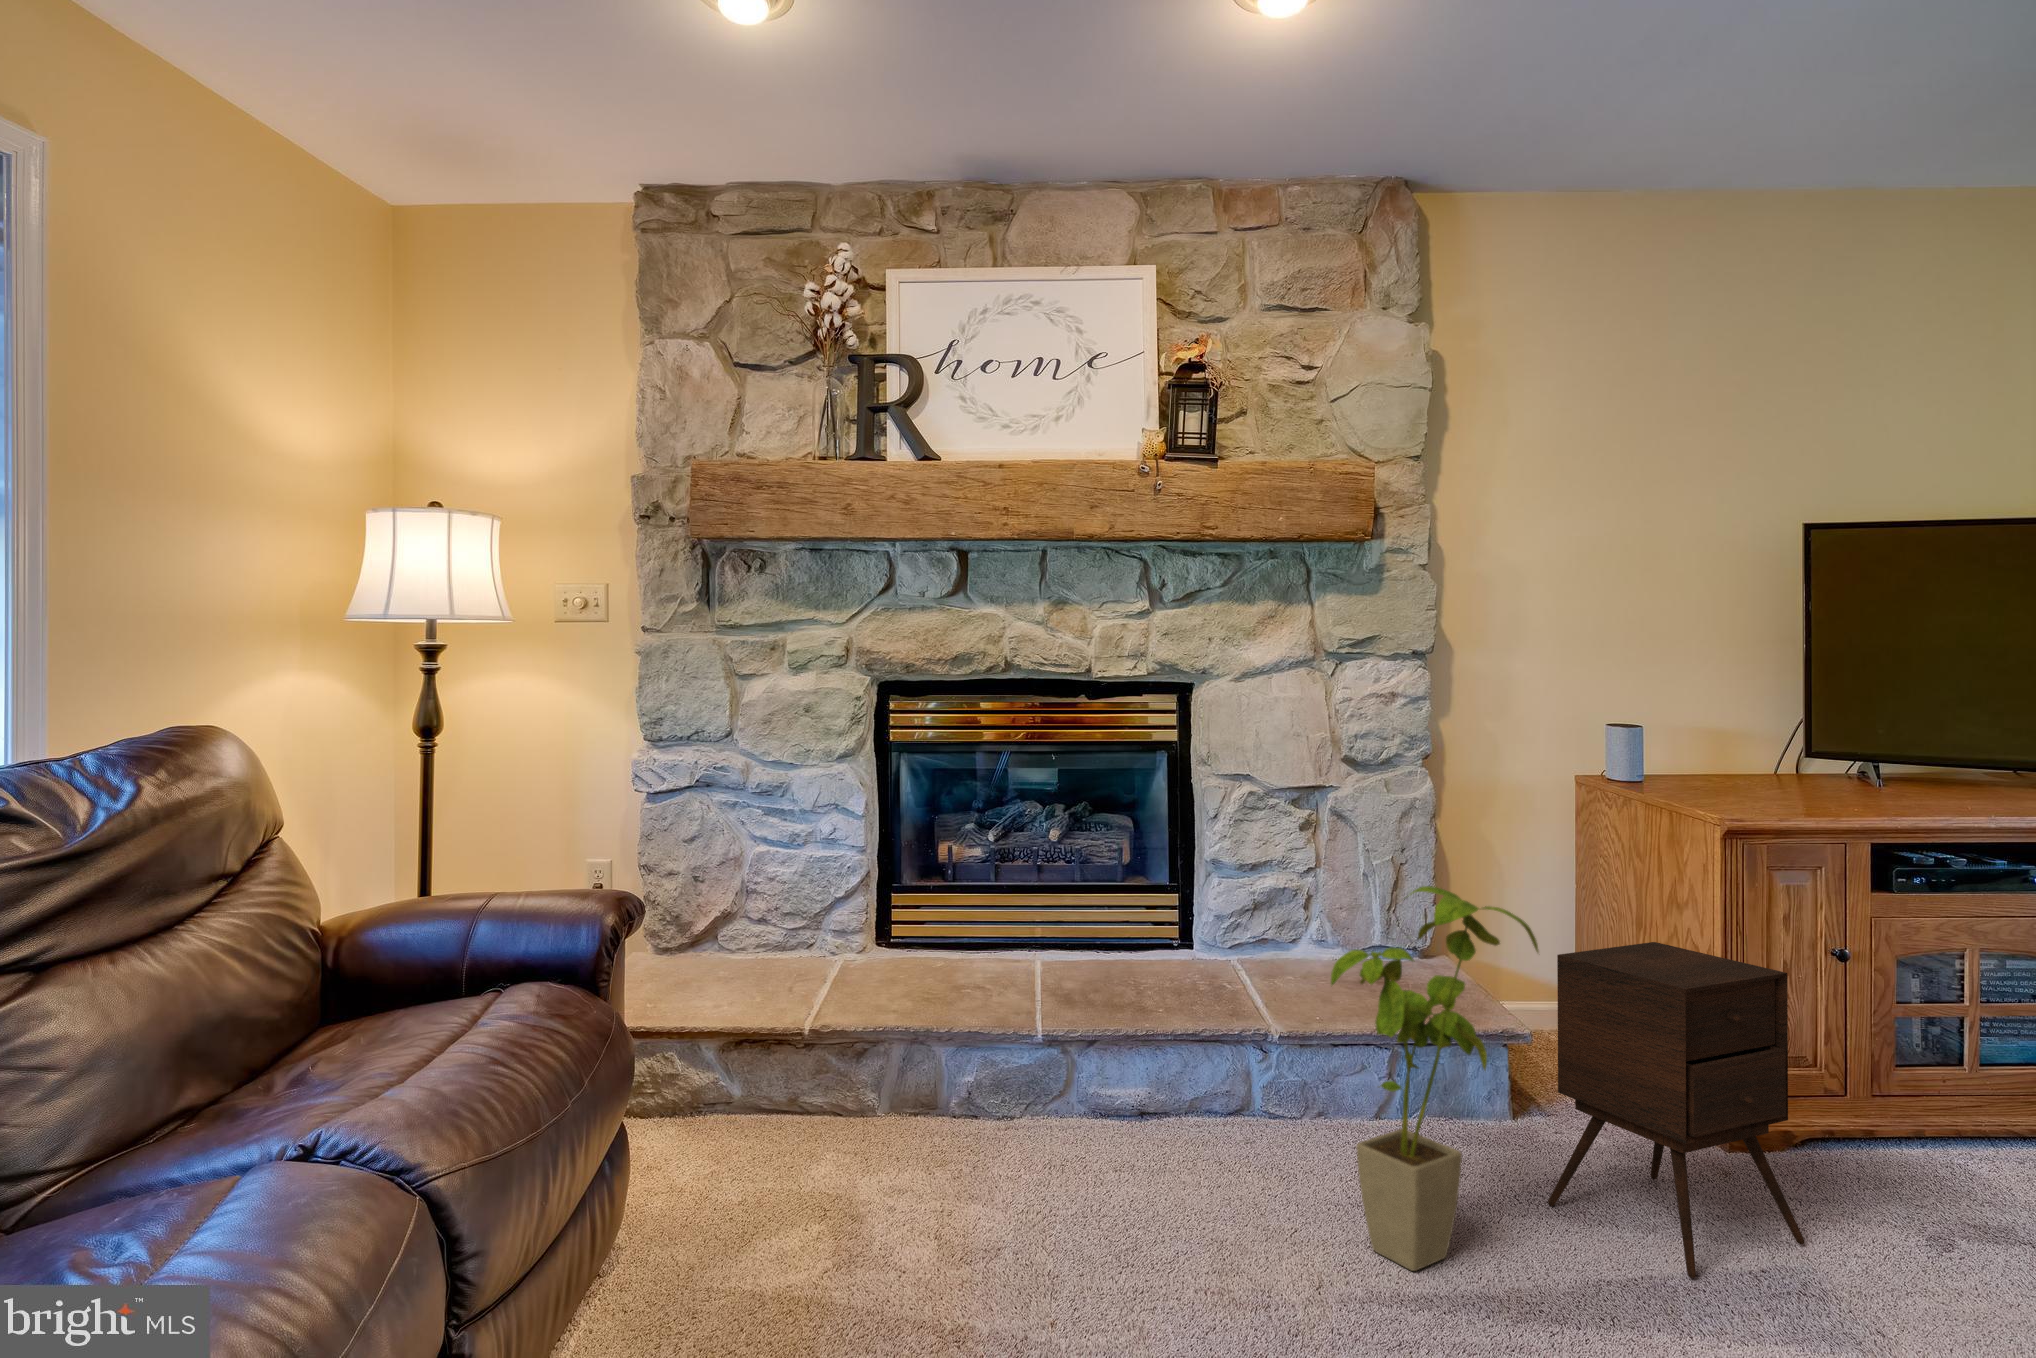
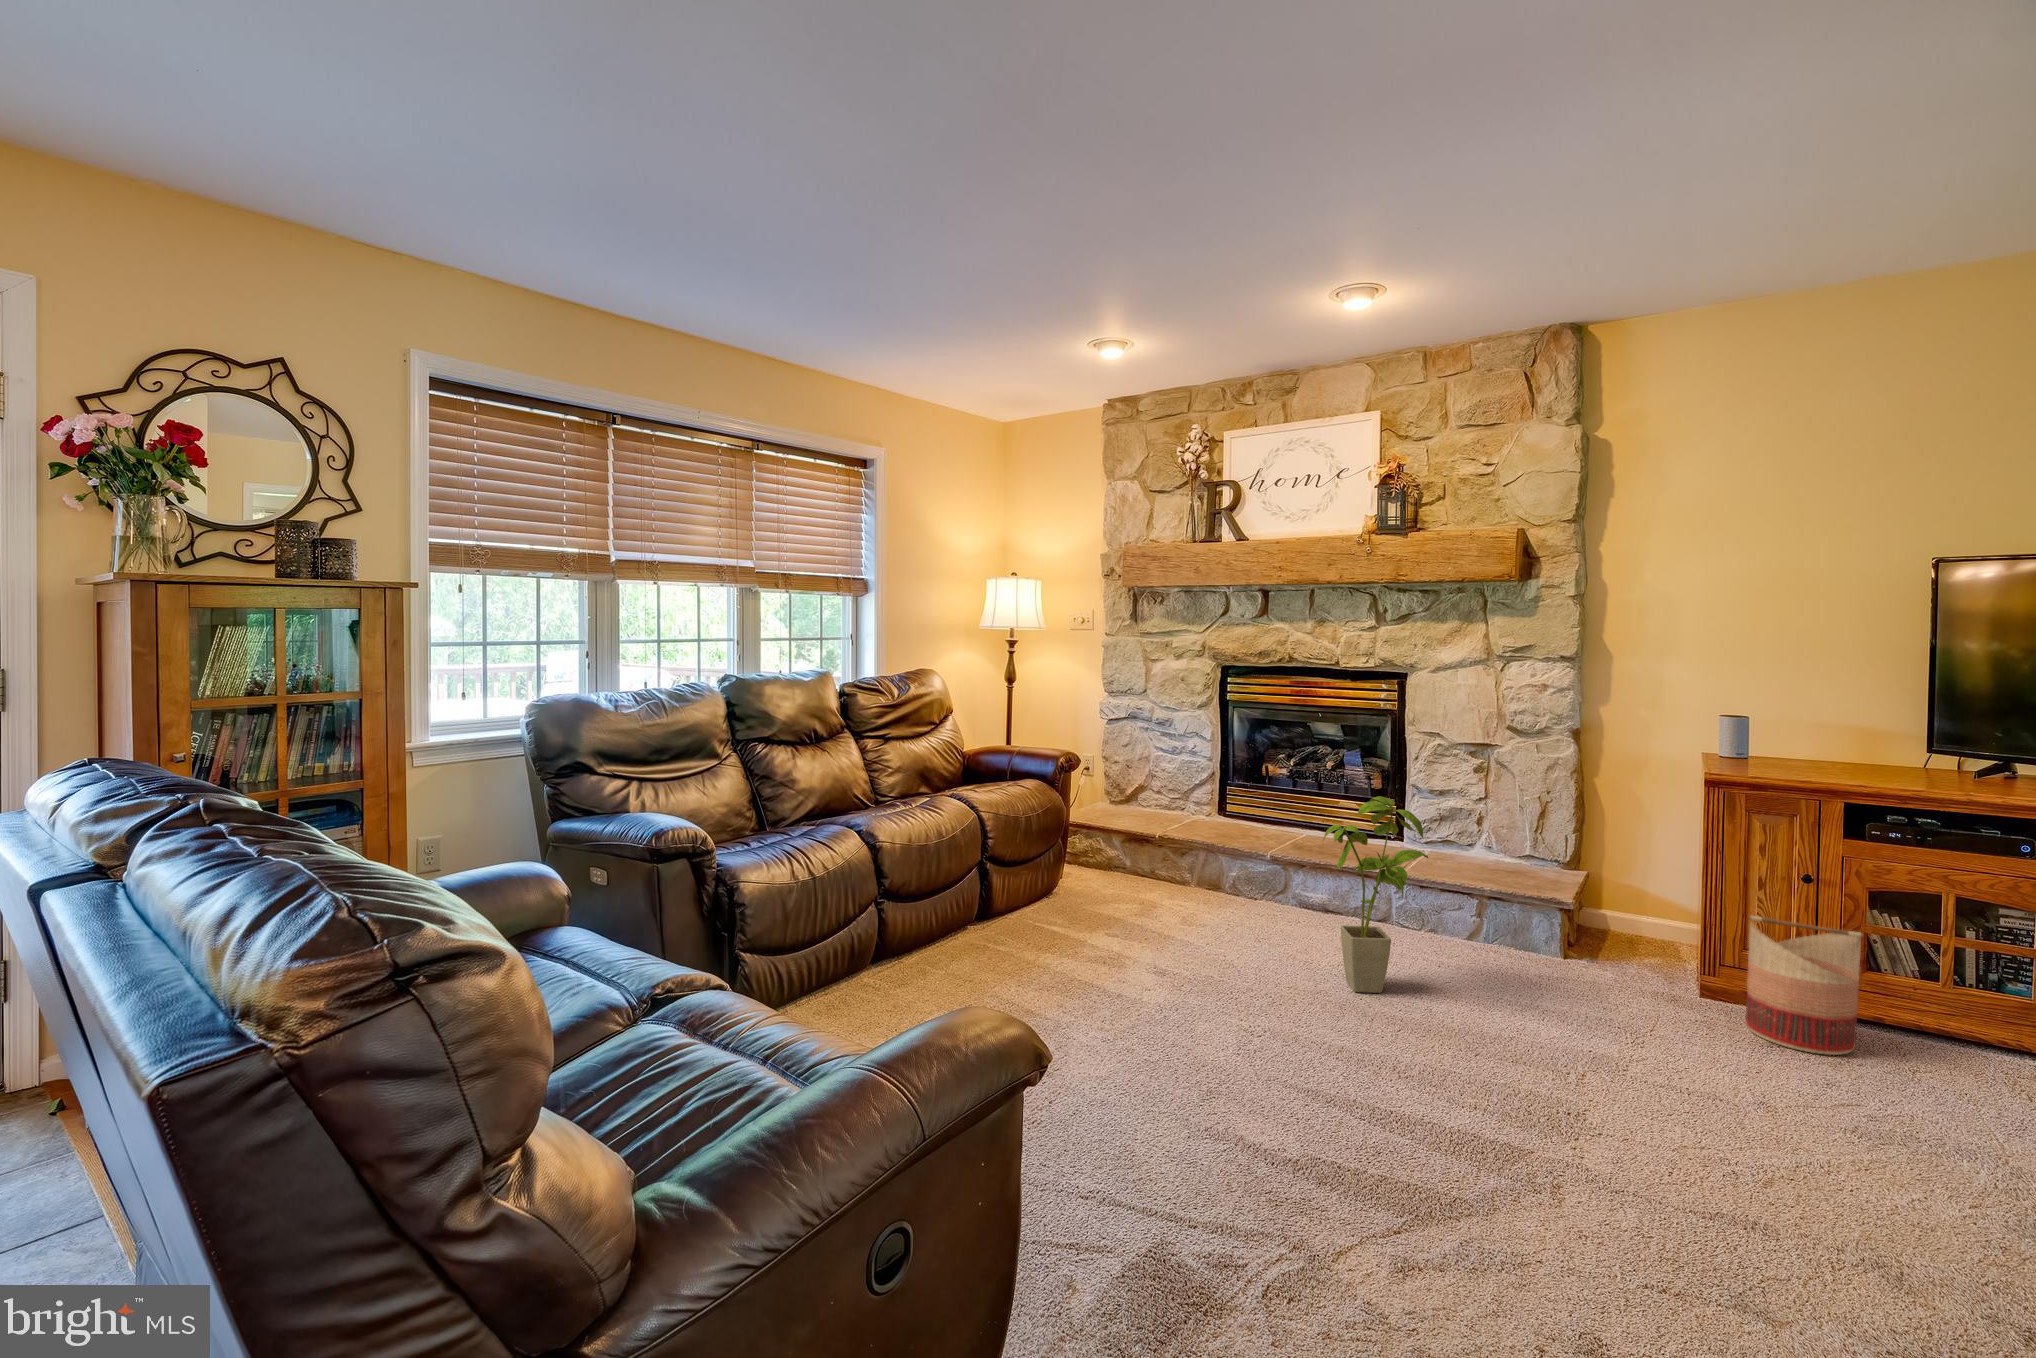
side table: present [1548,942,1805,1278] -> none [1486,850,1624,1043]
basket: none [1803,996,1950,1181] -> present [1746,916,1864,1055]

